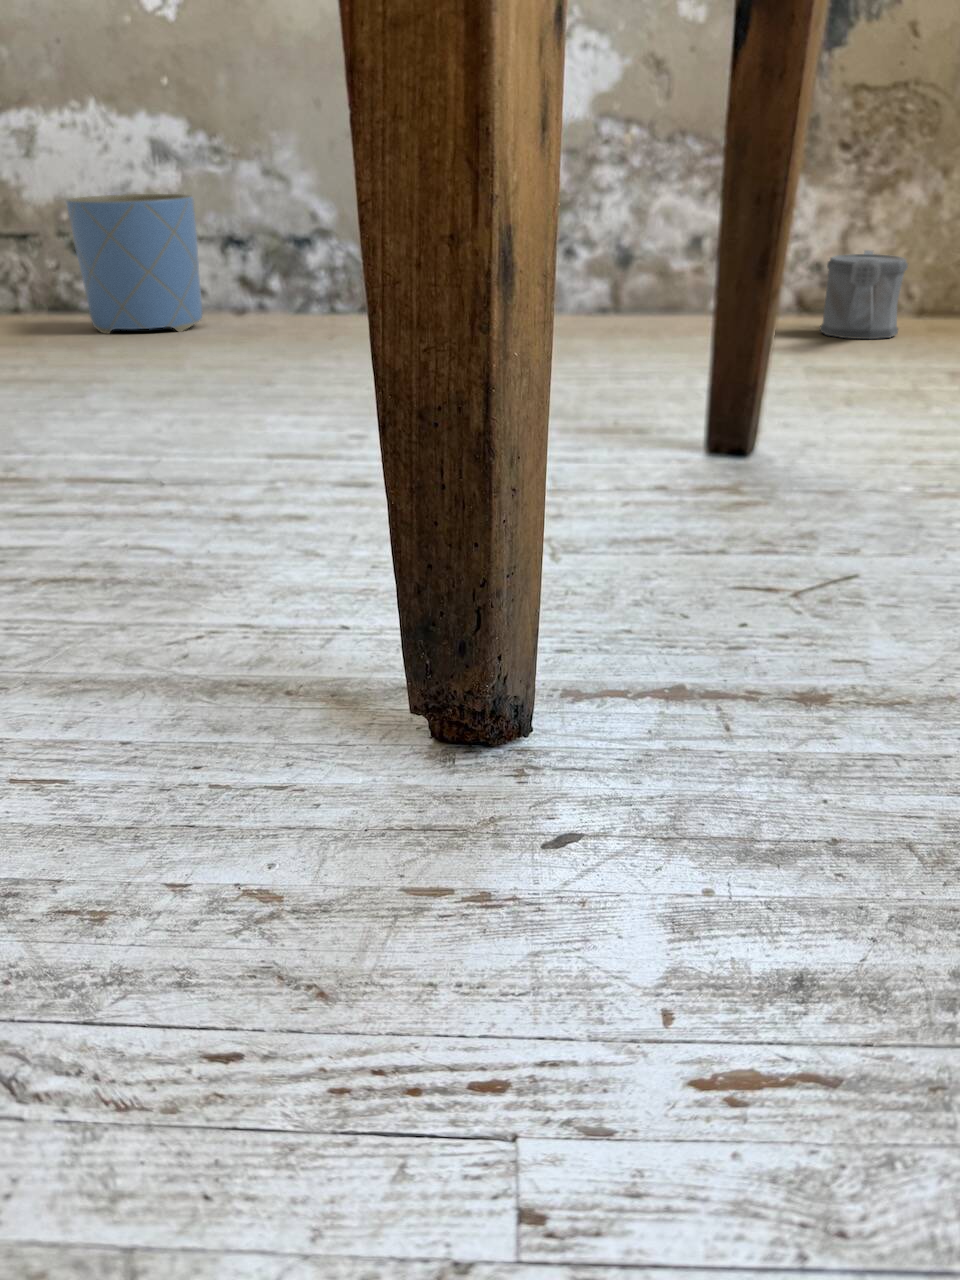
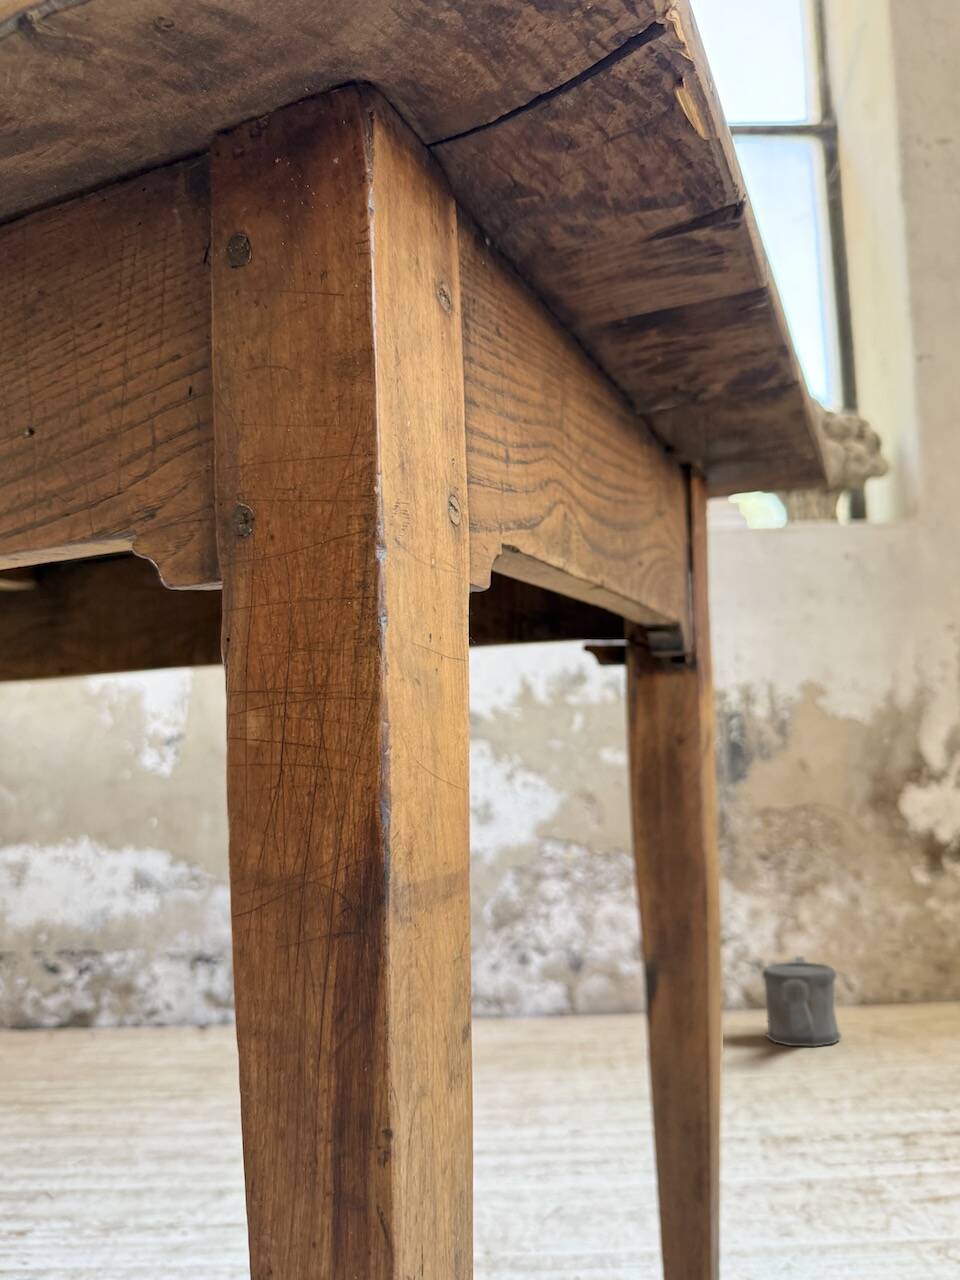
planter: present [66,194,202,334] -> none [51,924,171,1066]

